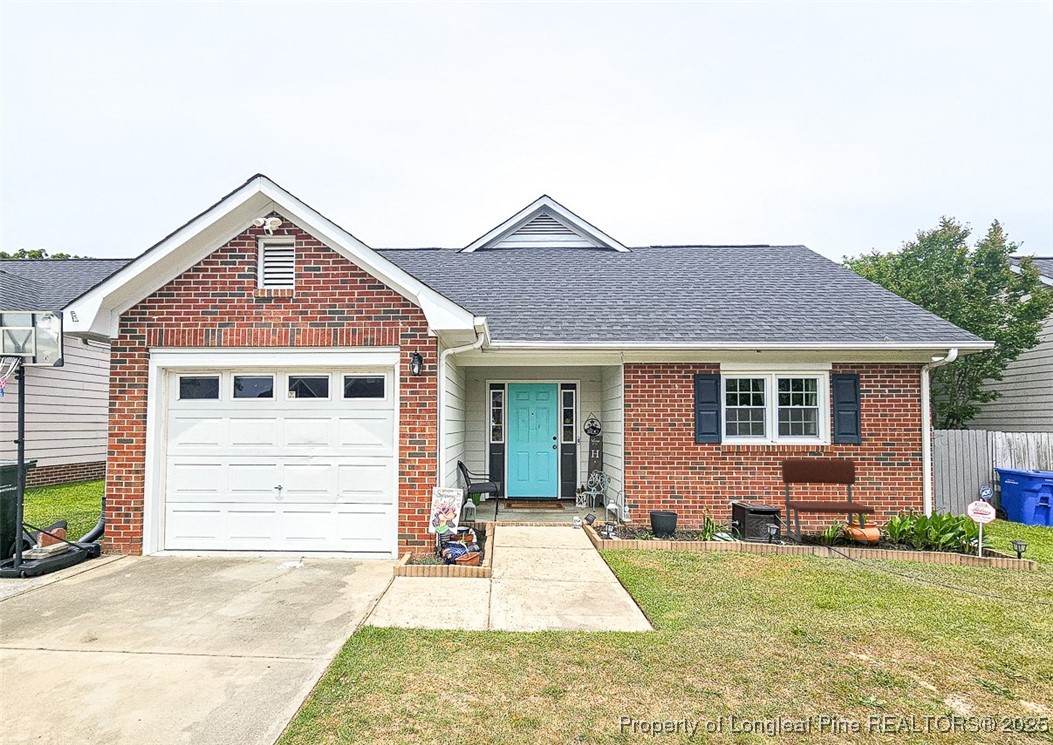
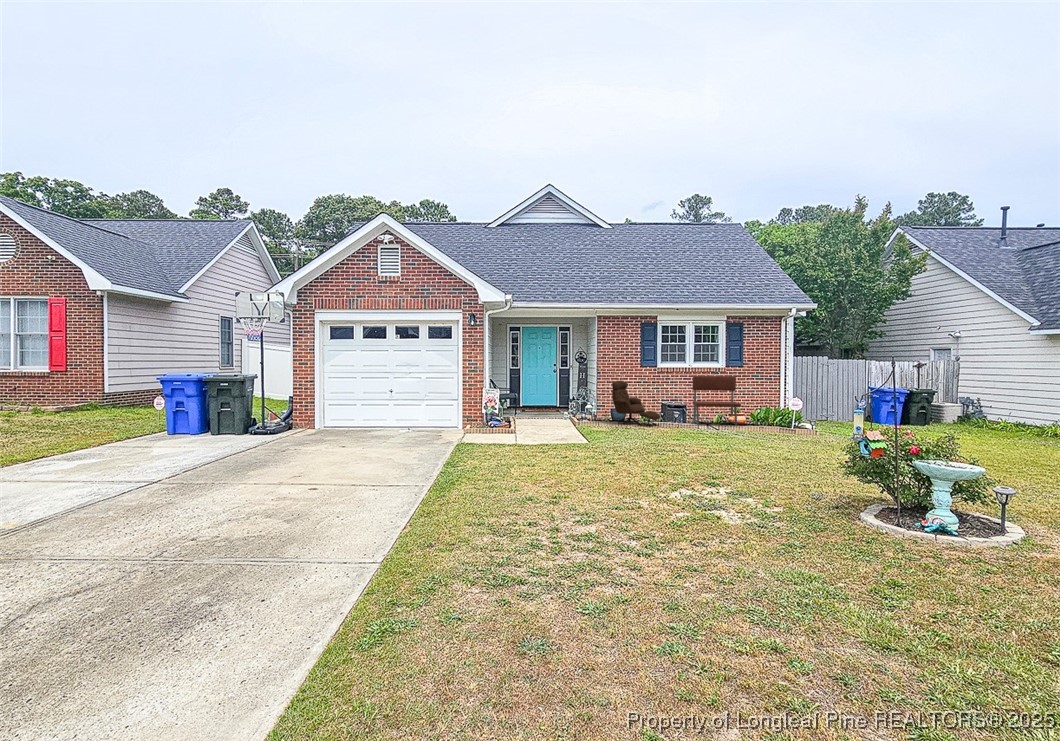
lounge chair: none [653,467,739,549] -> present [612,381,661,426]

